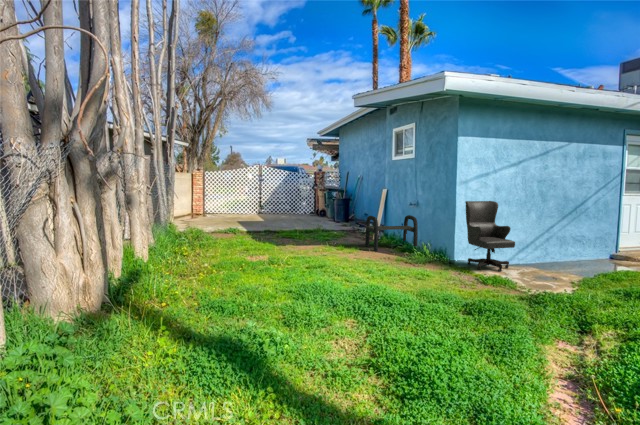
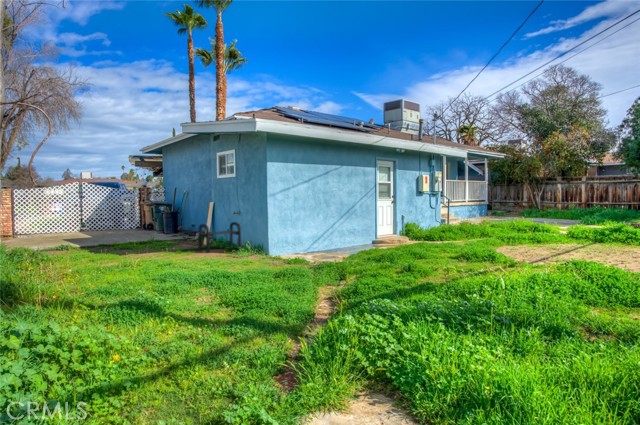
chair: present [465,201,515,271] -> none [275,208,310,258]

